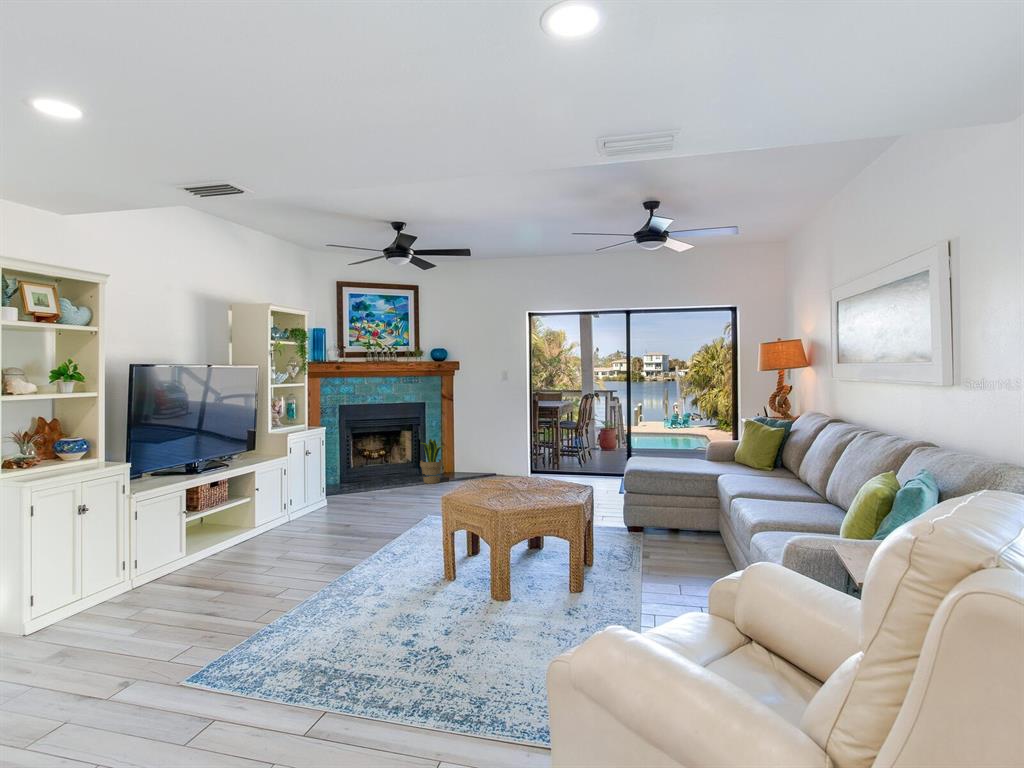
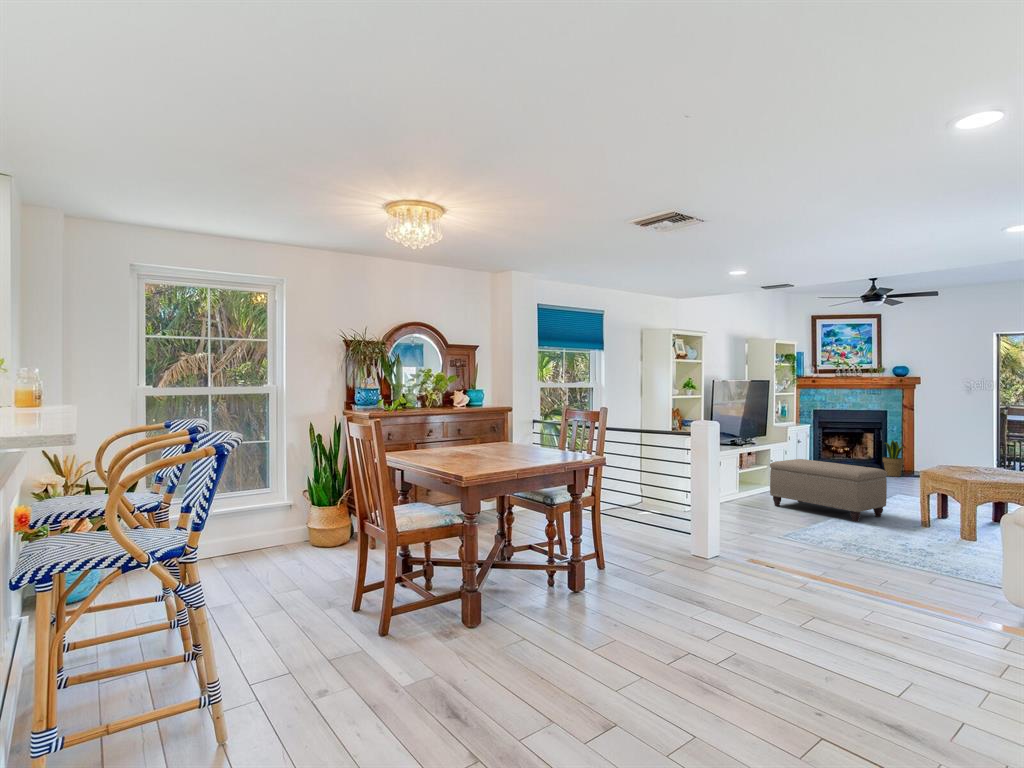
ottoman: none [191,501,391,628] -> present [770,459,887,522]

